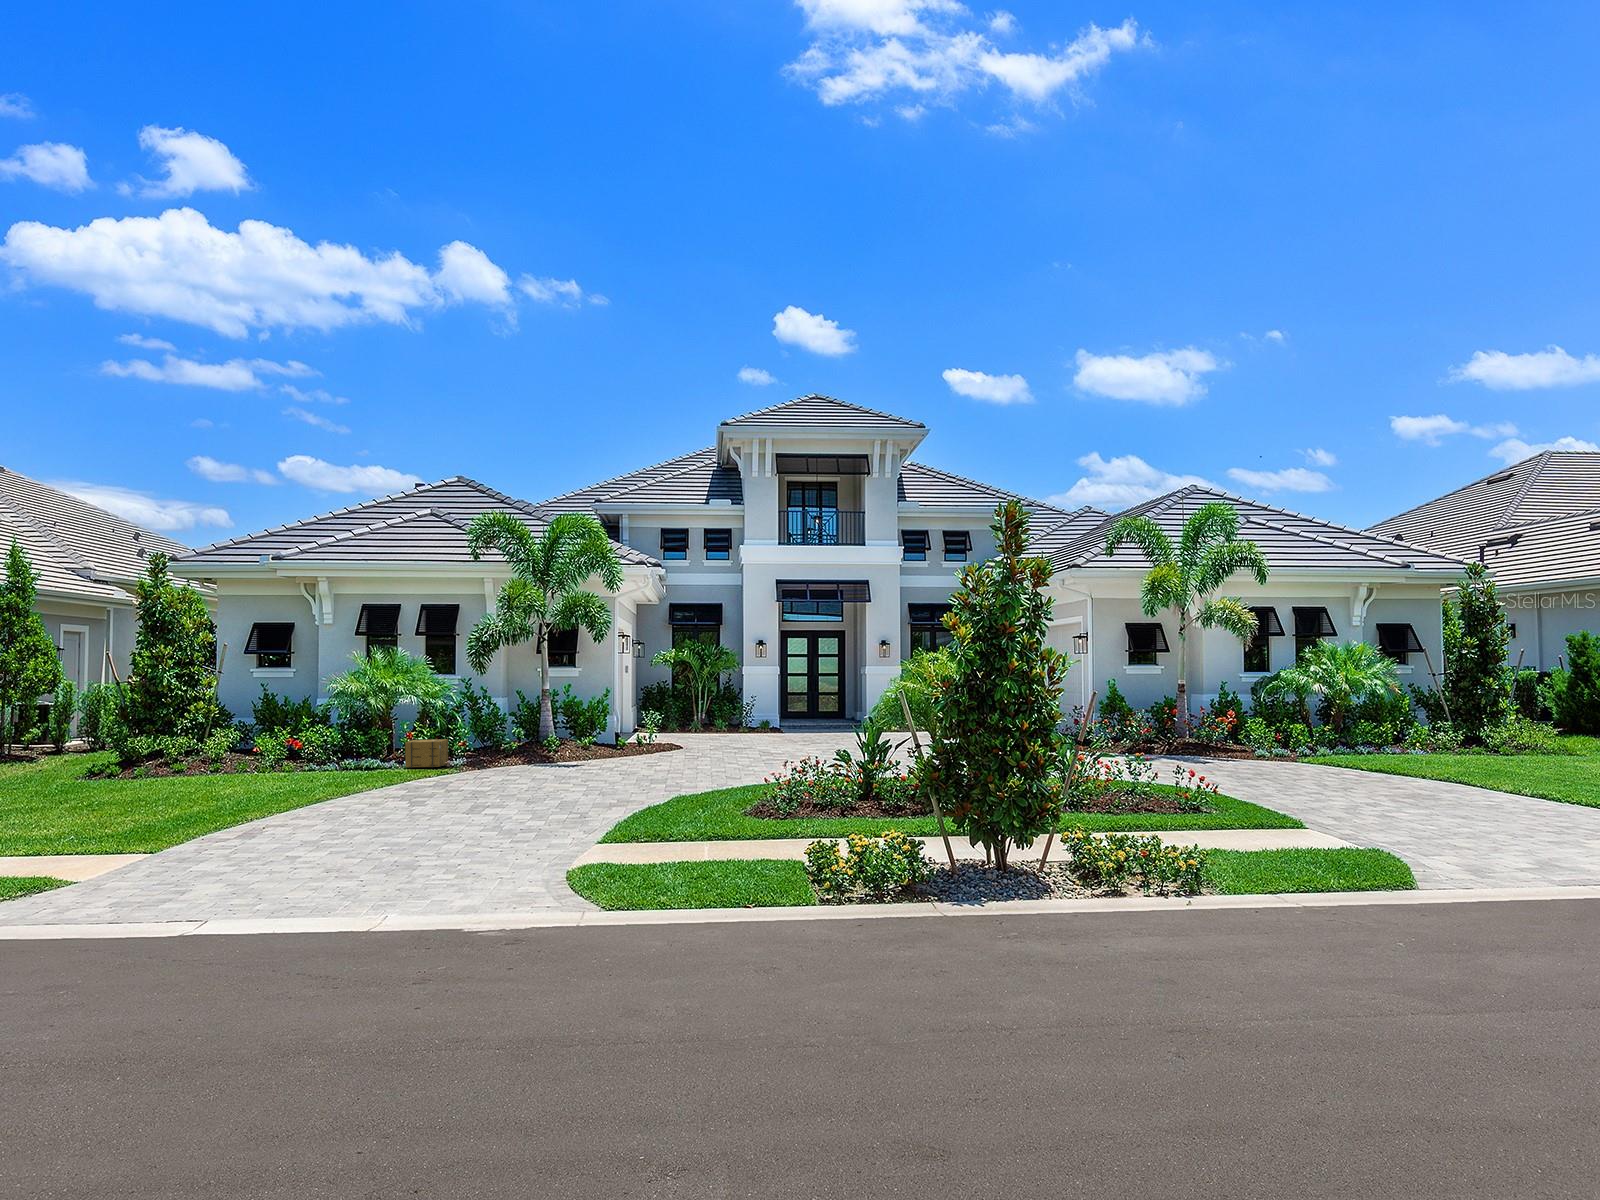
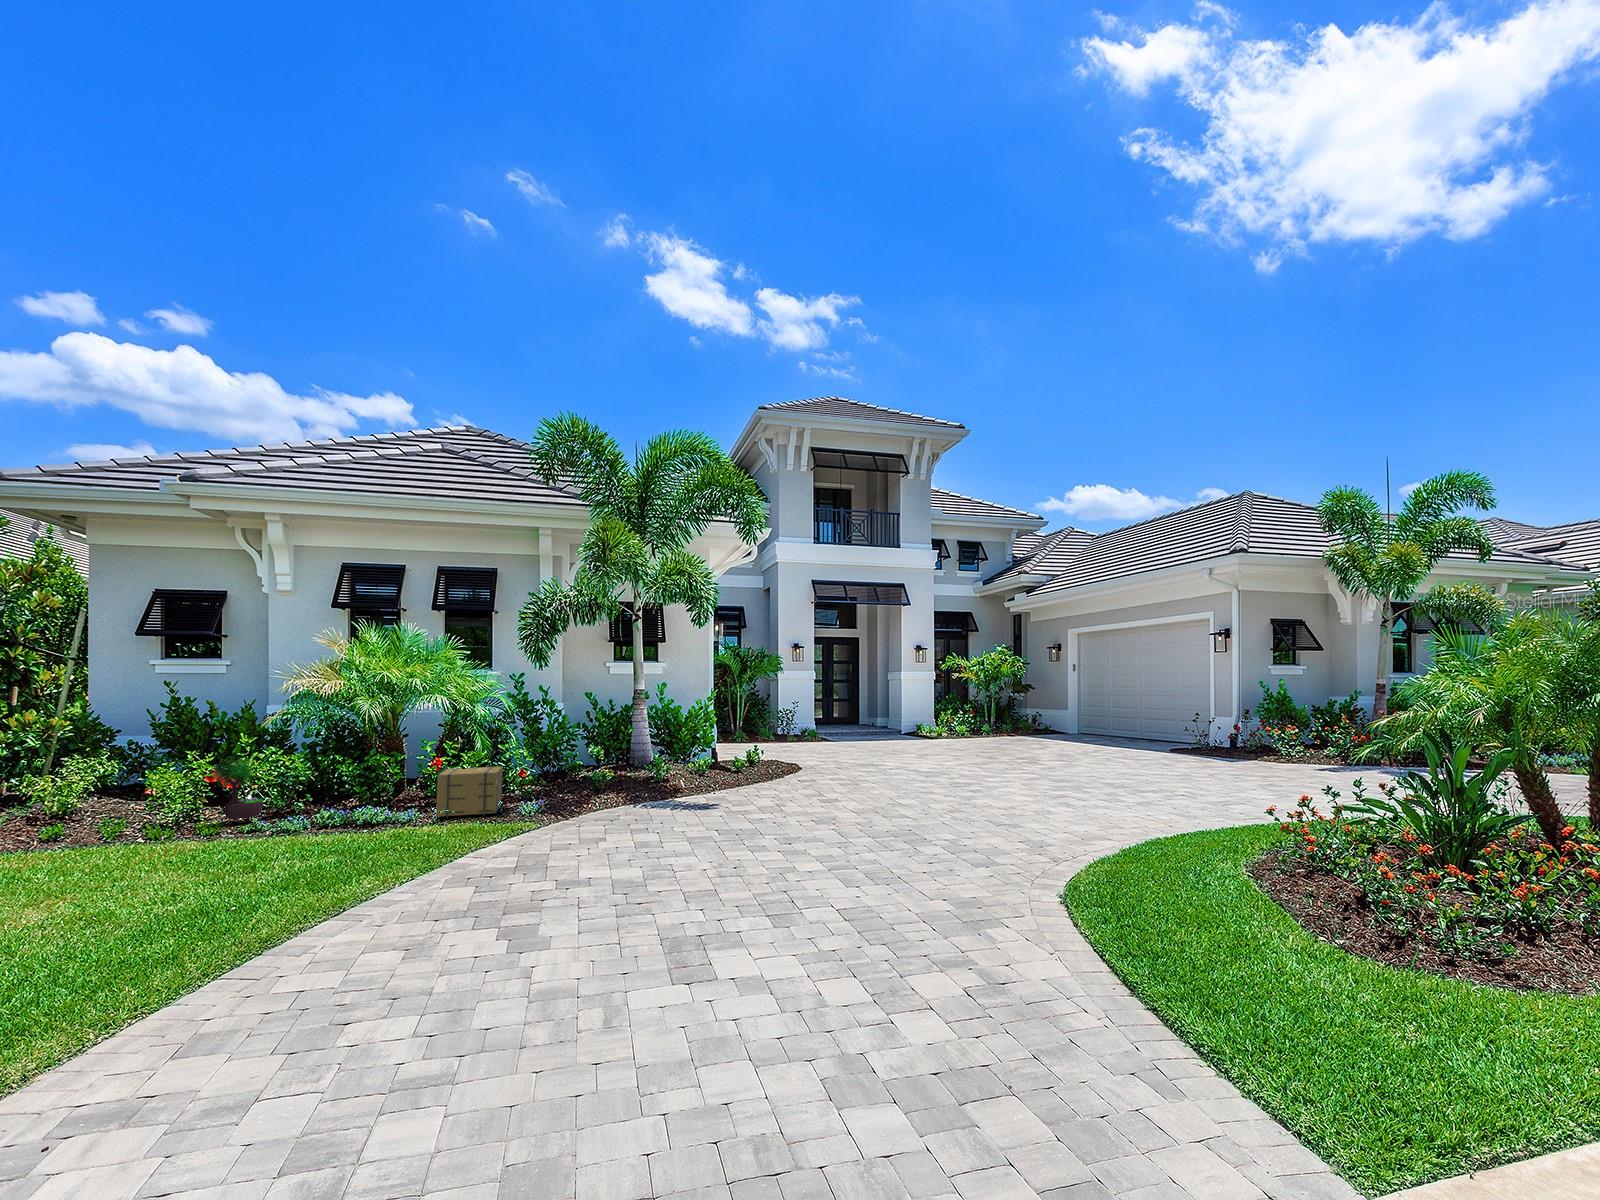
potted tree: none [286,727,316,767] -> present [208,758,263,823]

